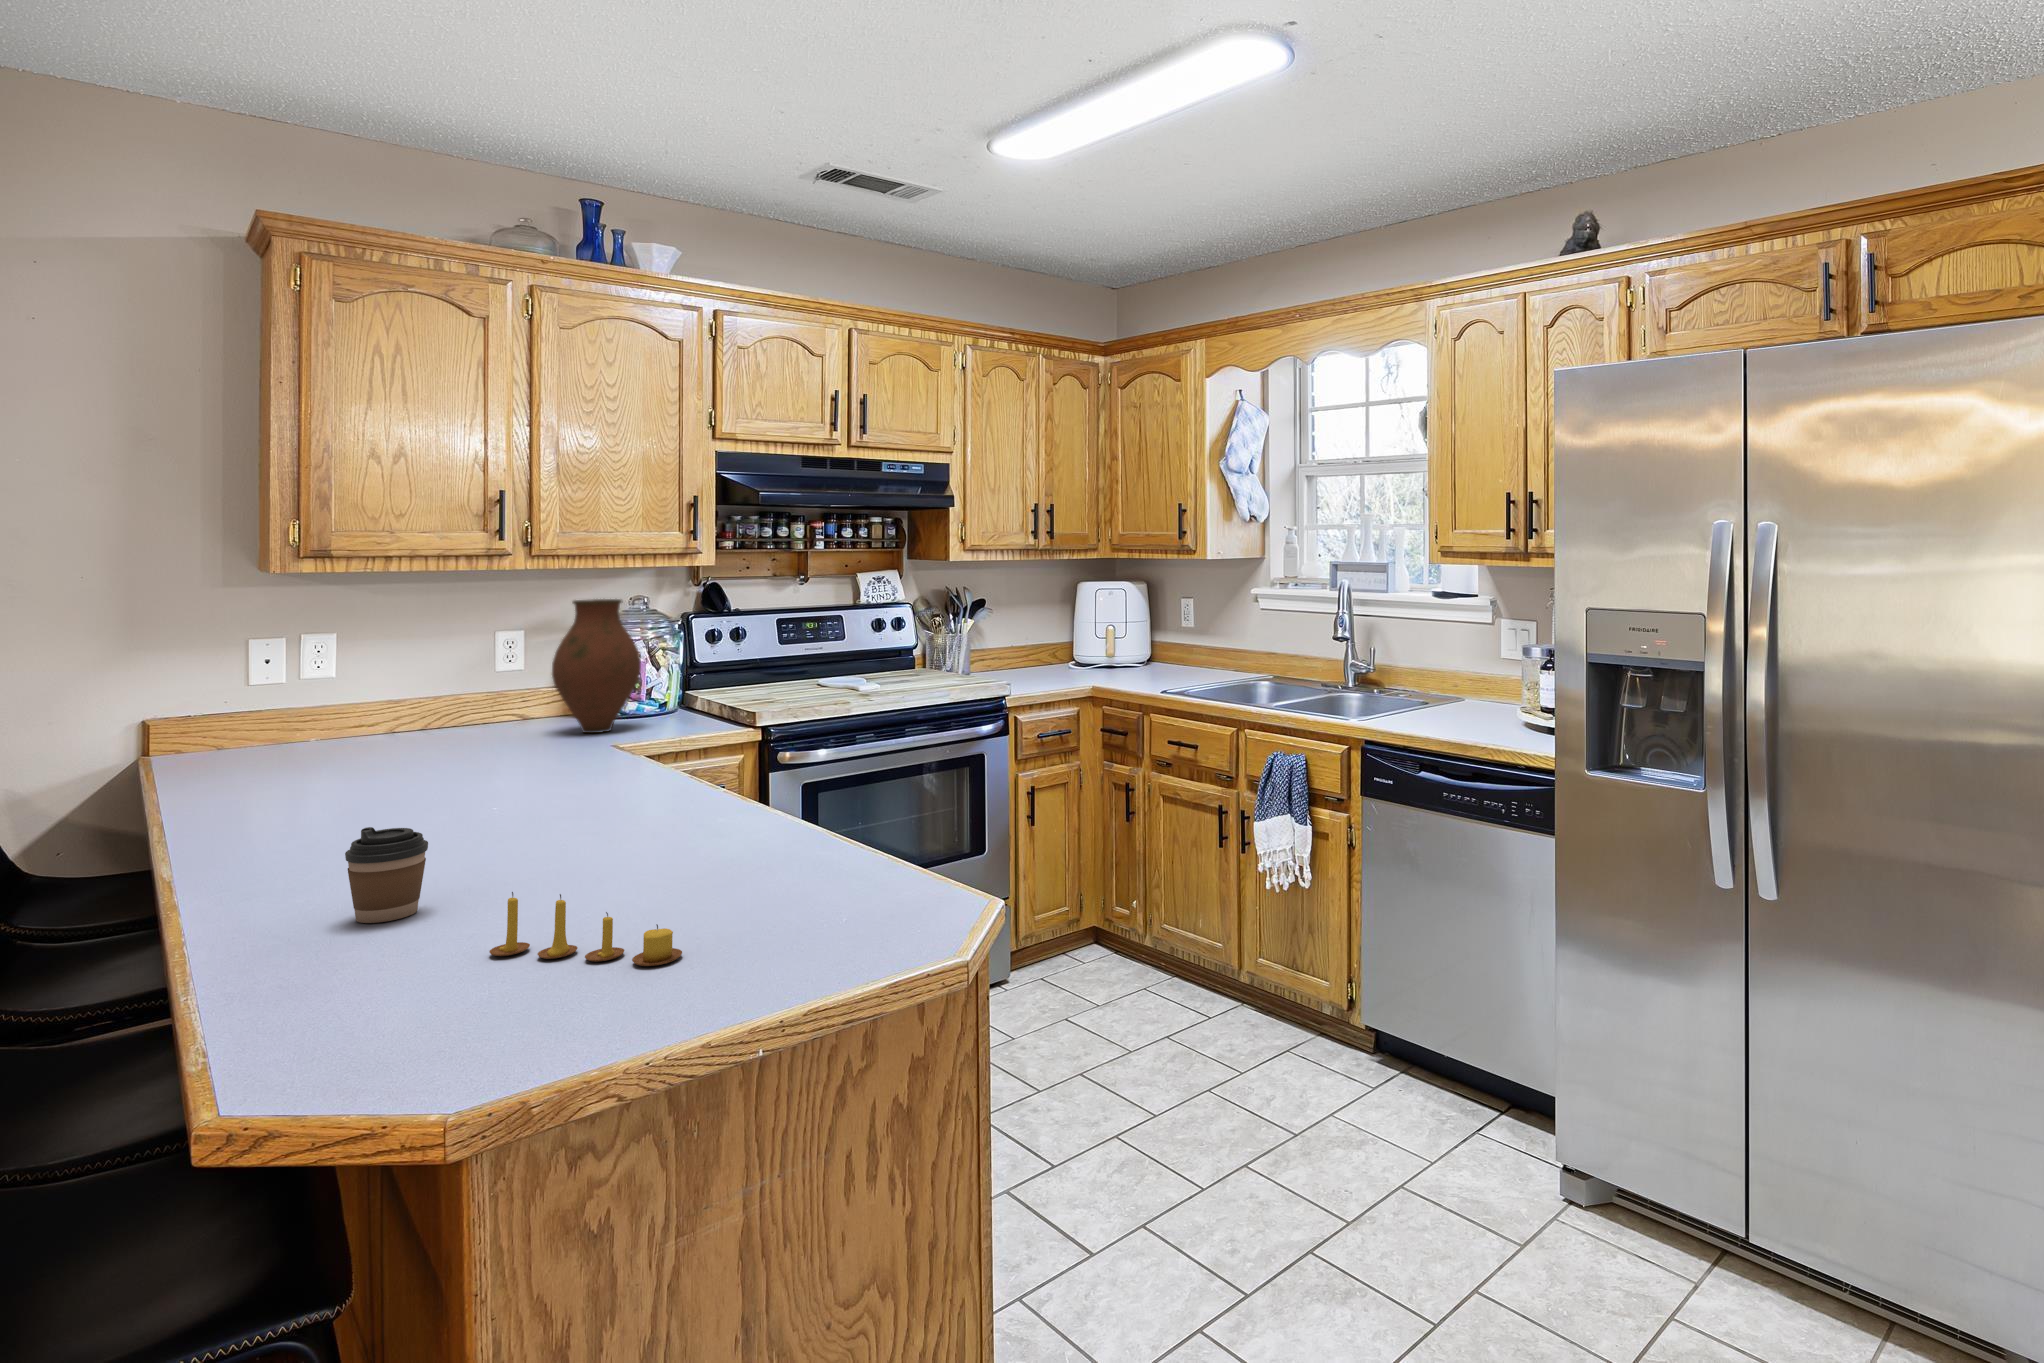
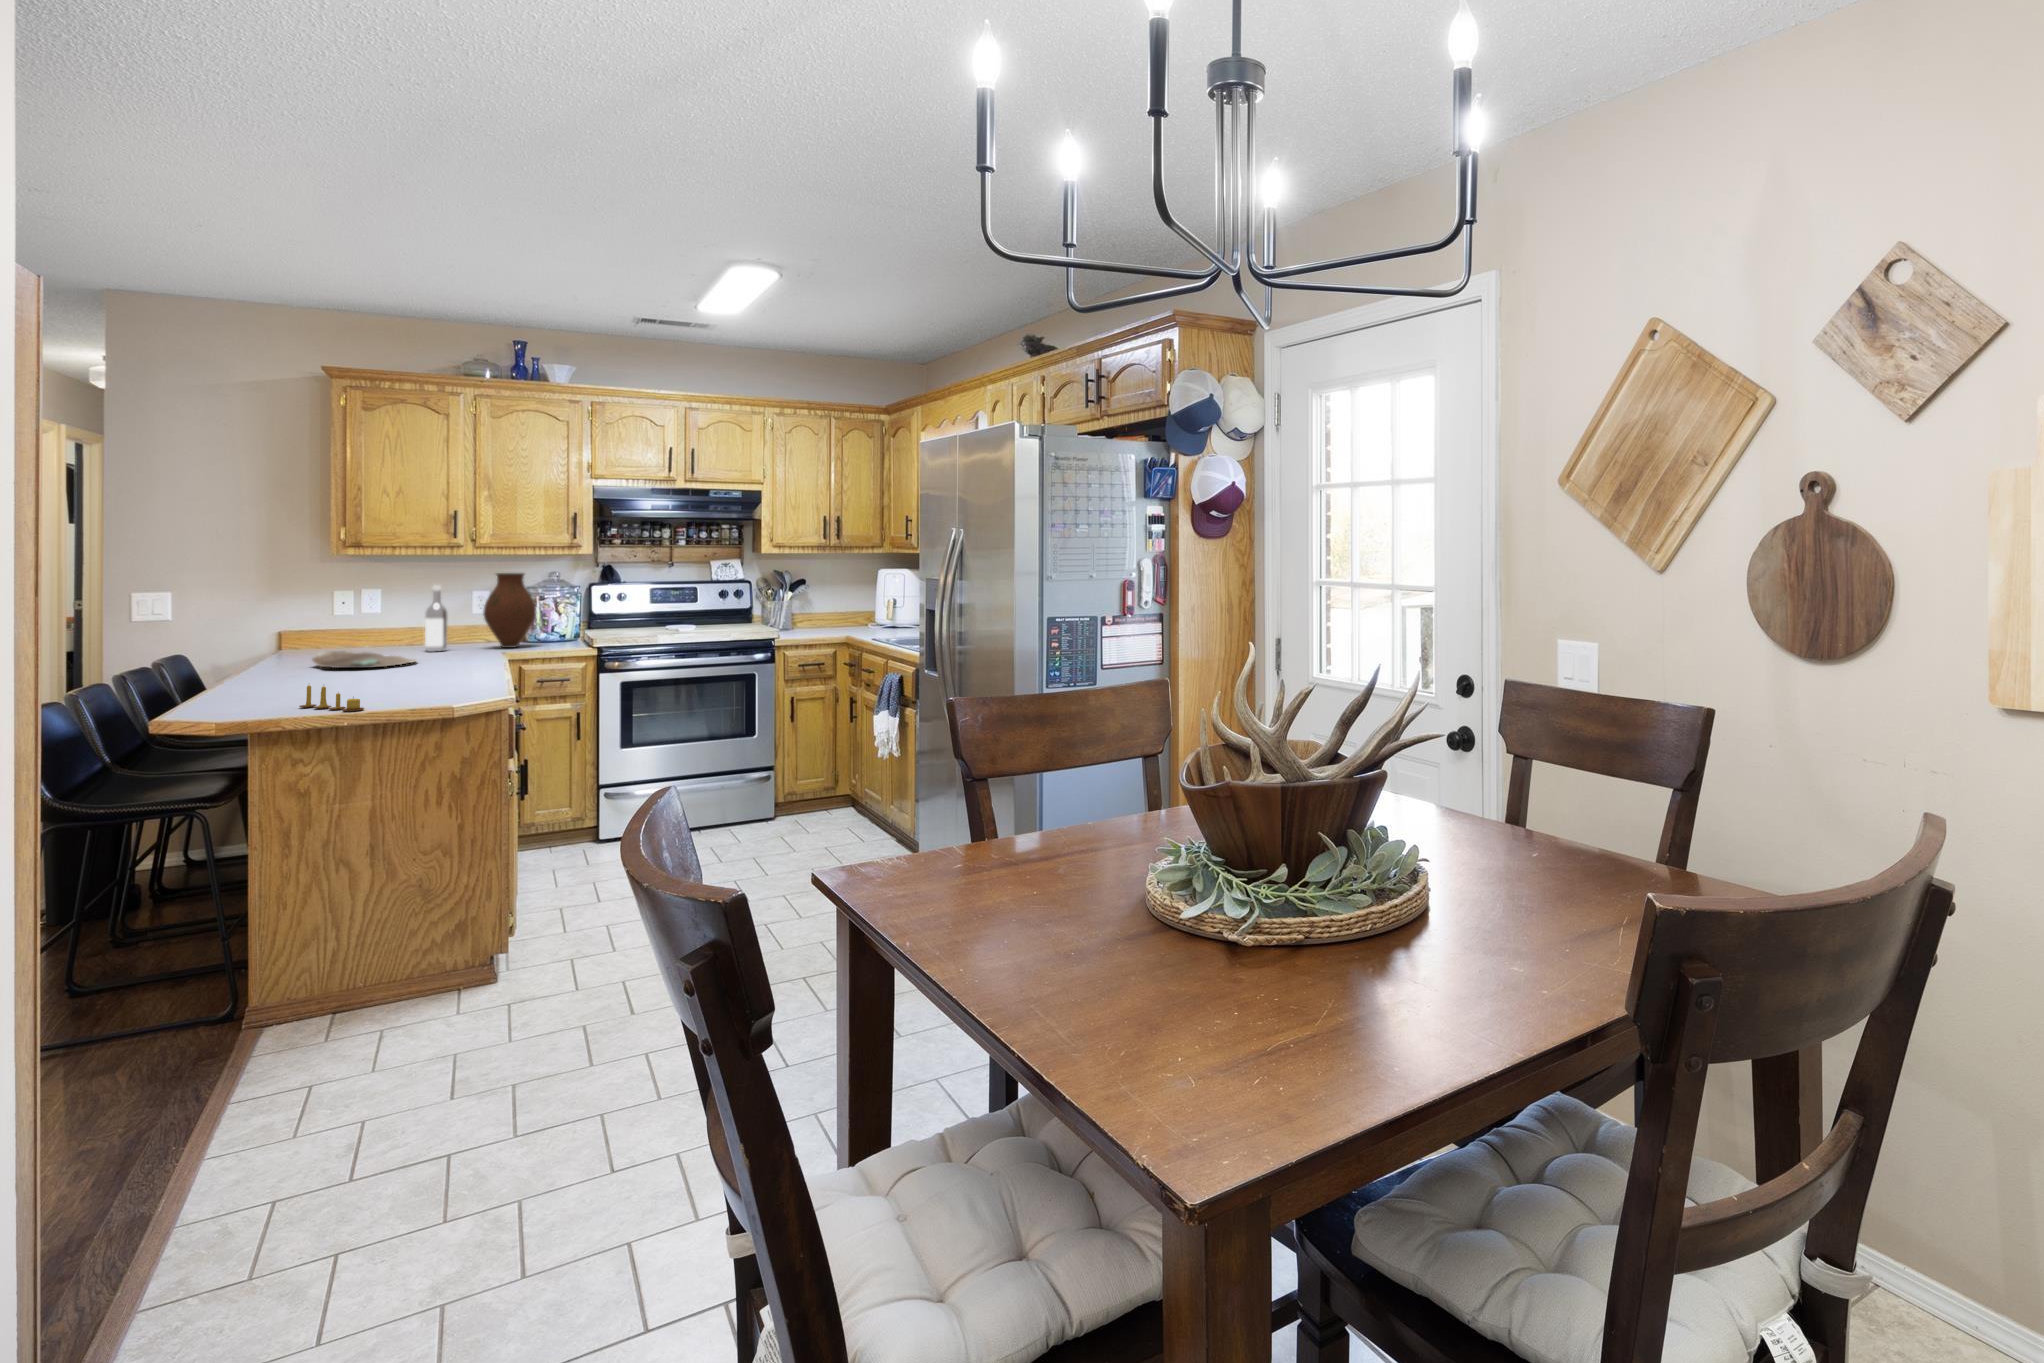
wine bottle: none [452,625,492,747] -> present [425,585,448,652]
decorative bowl: none [284,760,499,802] -> present [312,651,416,668]
coffee cup: present [345,827,428,923] -> none [267,661,304,699]

